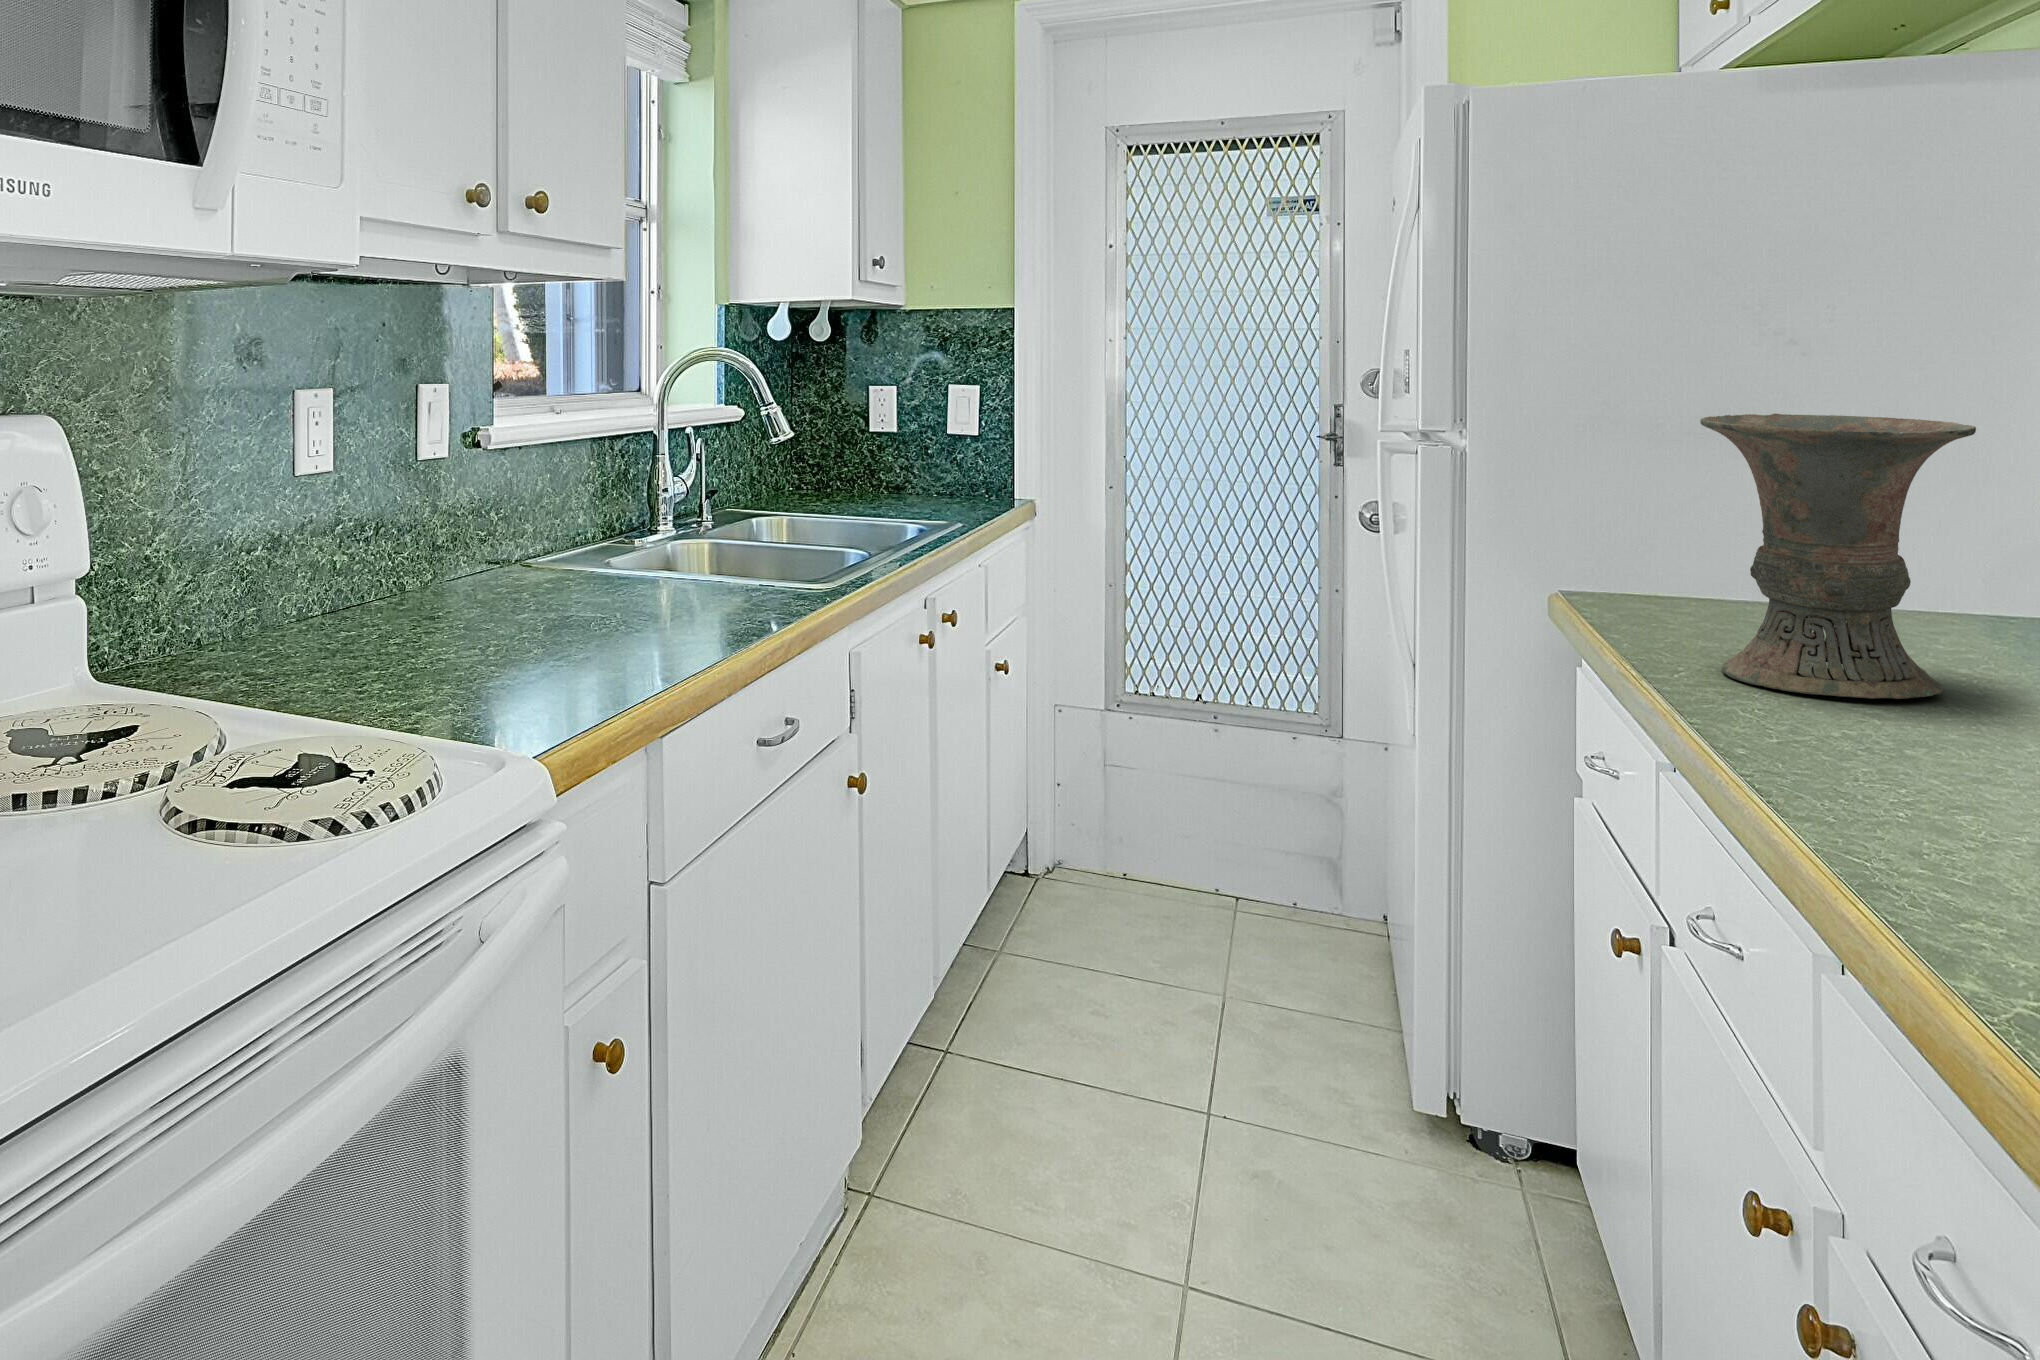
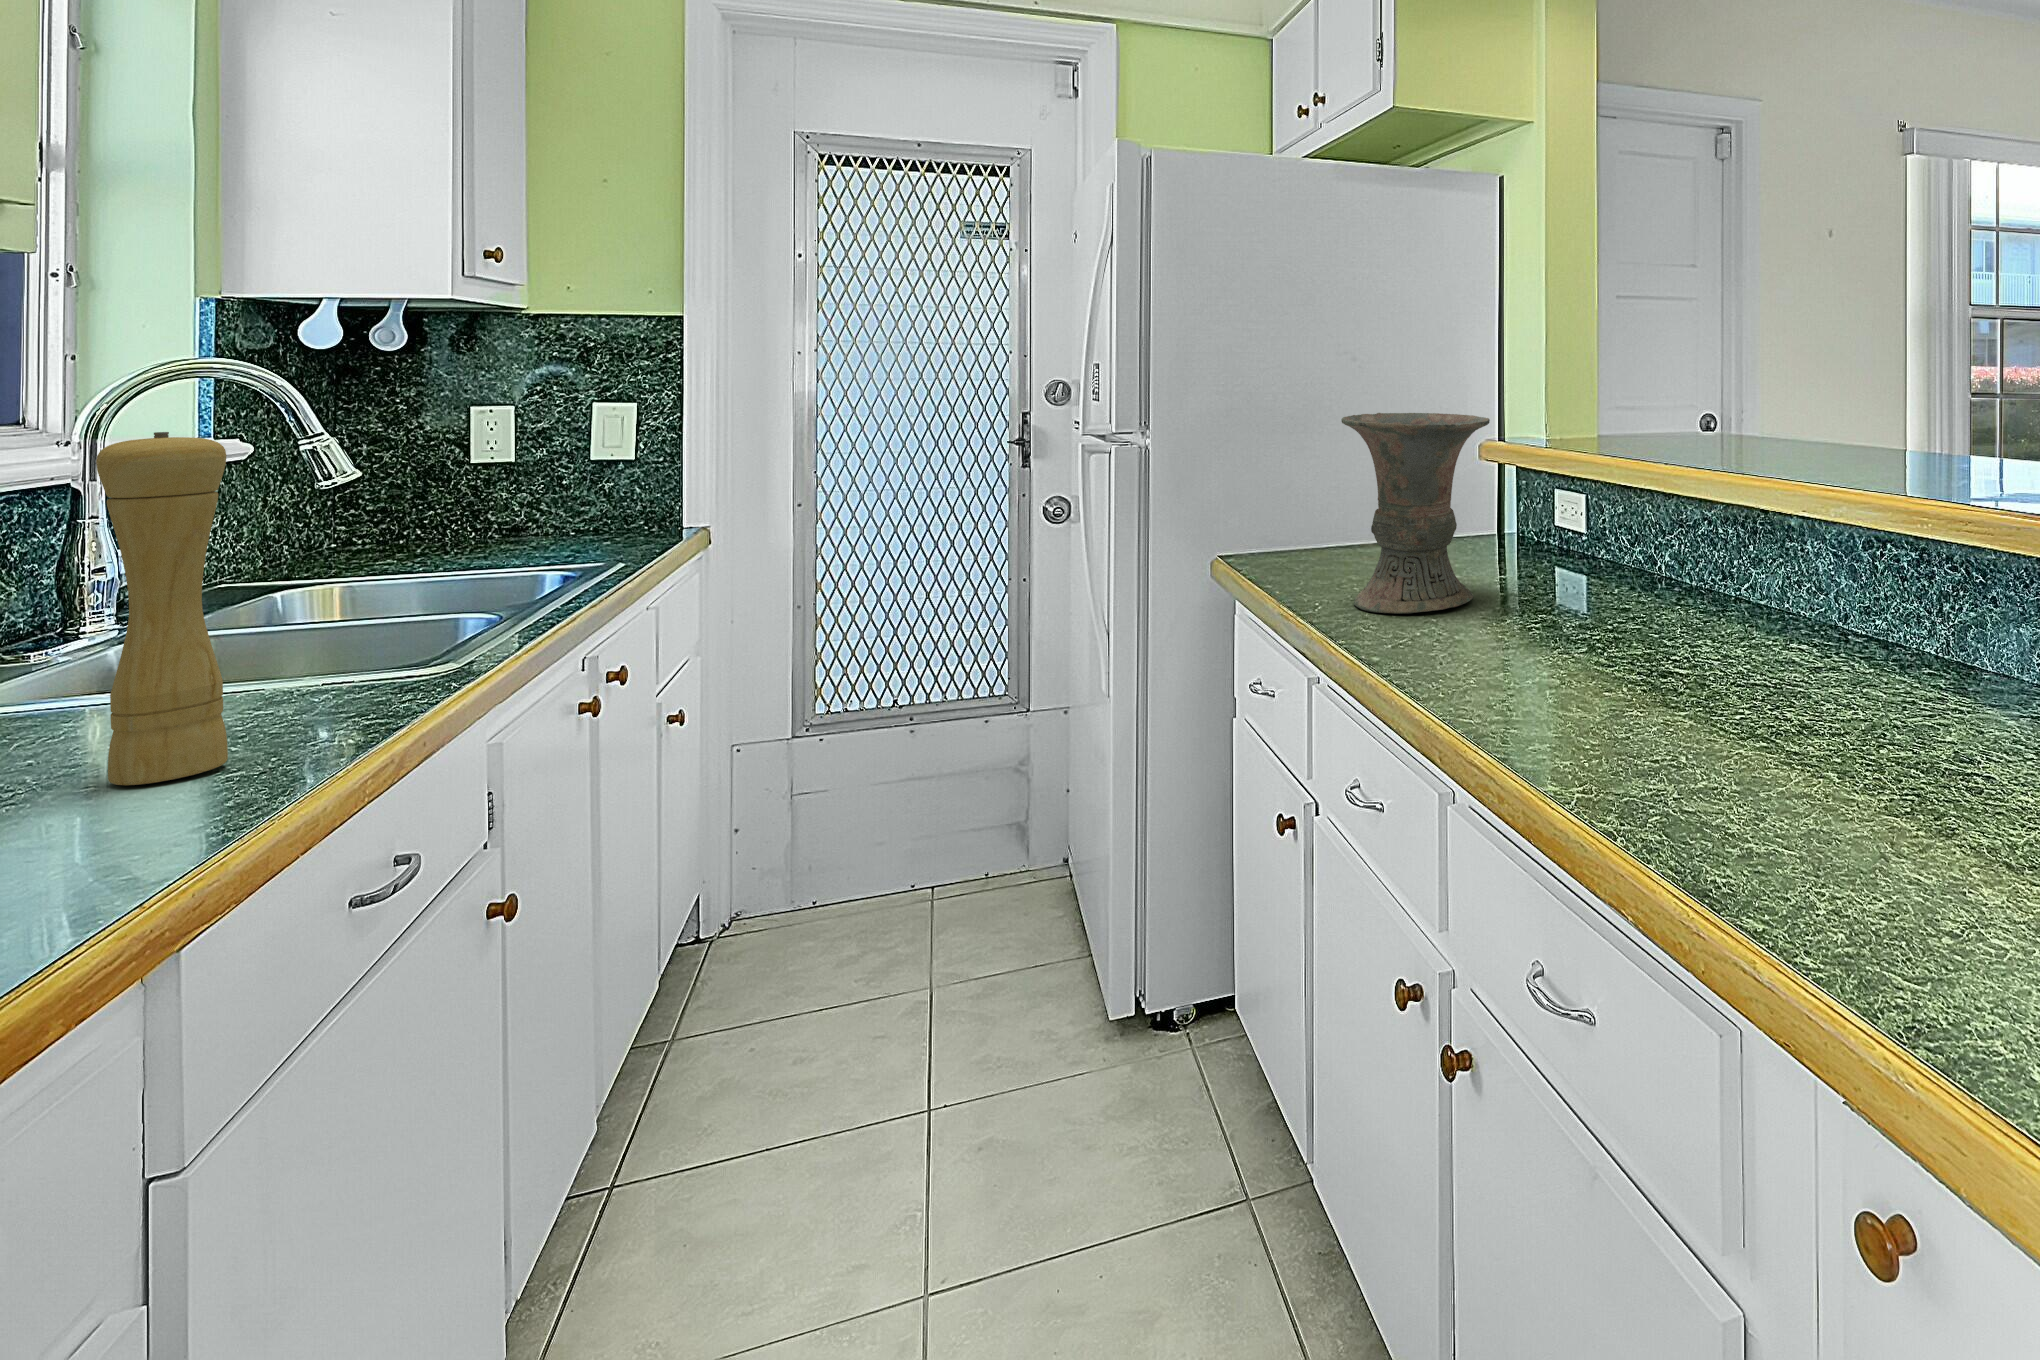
pepper mill: none [646,393,704,626] -> present [96,432,228,785]

